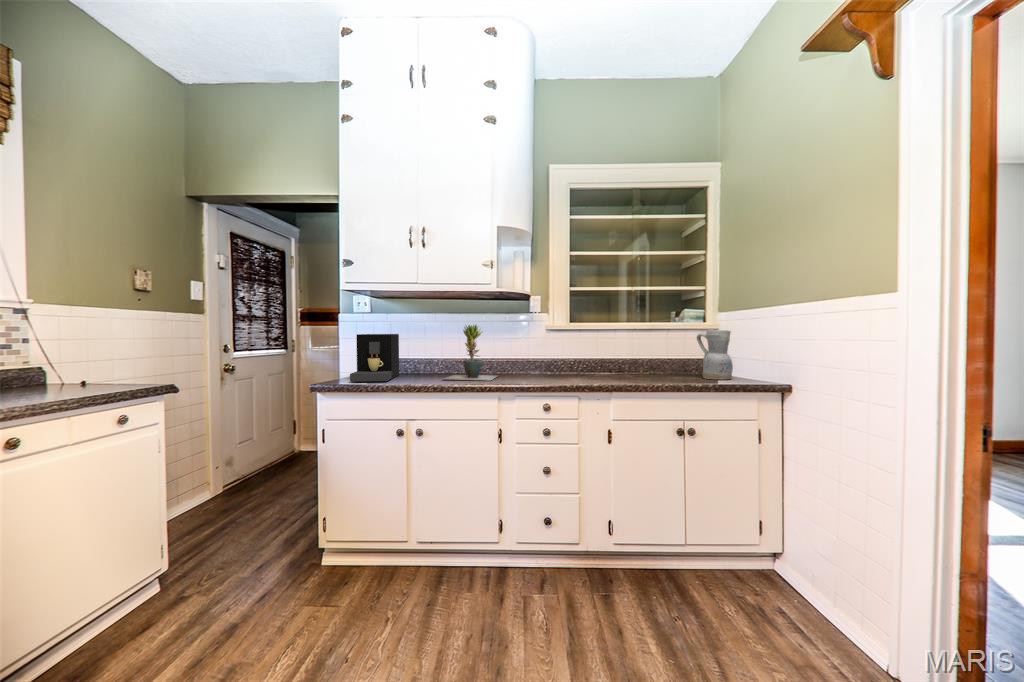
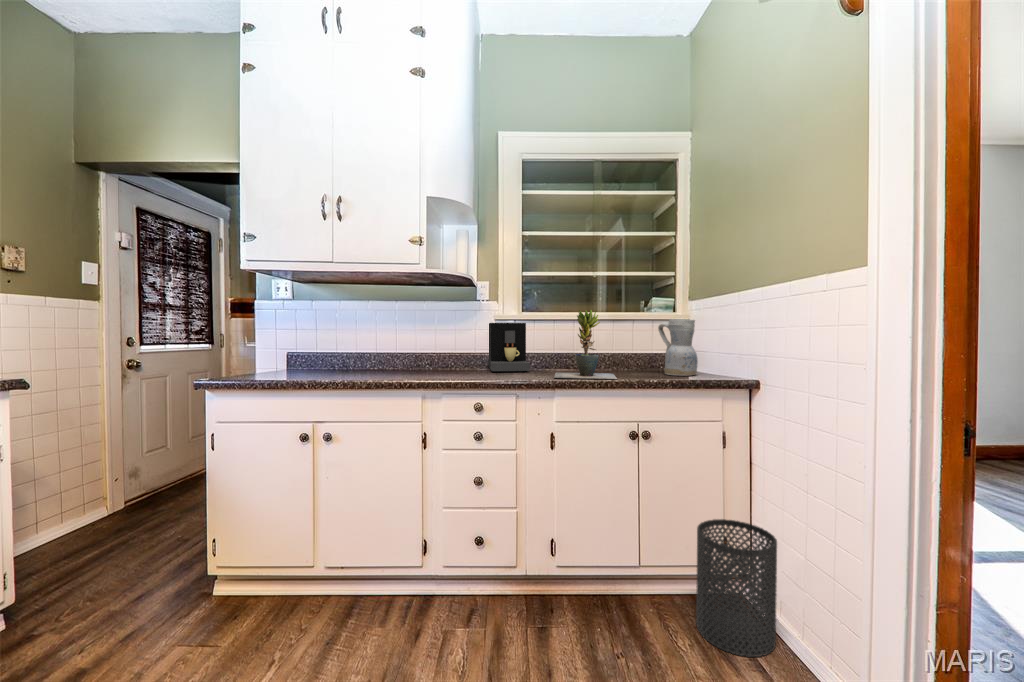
potted plant: present [444,325,497,381] -> present [554,310,617,379]
coffee maker: present [350,334,399,382] -> present [488,323,530,371]
trash can: none [738,504,810,620] -> present [696,519,777,657]

